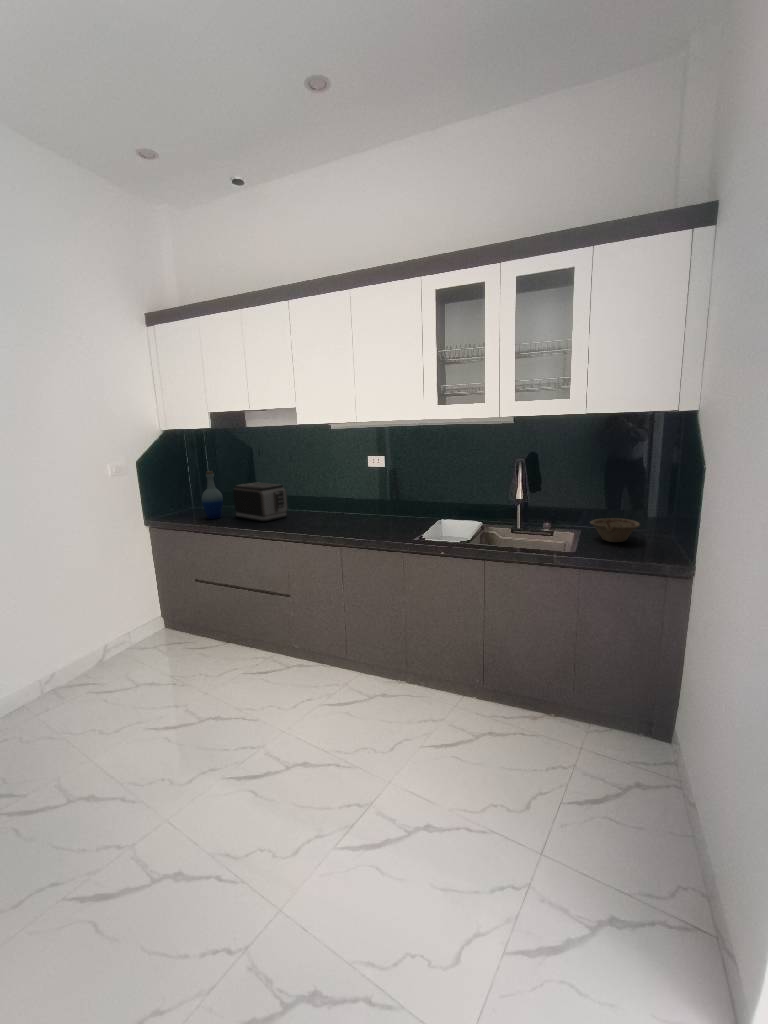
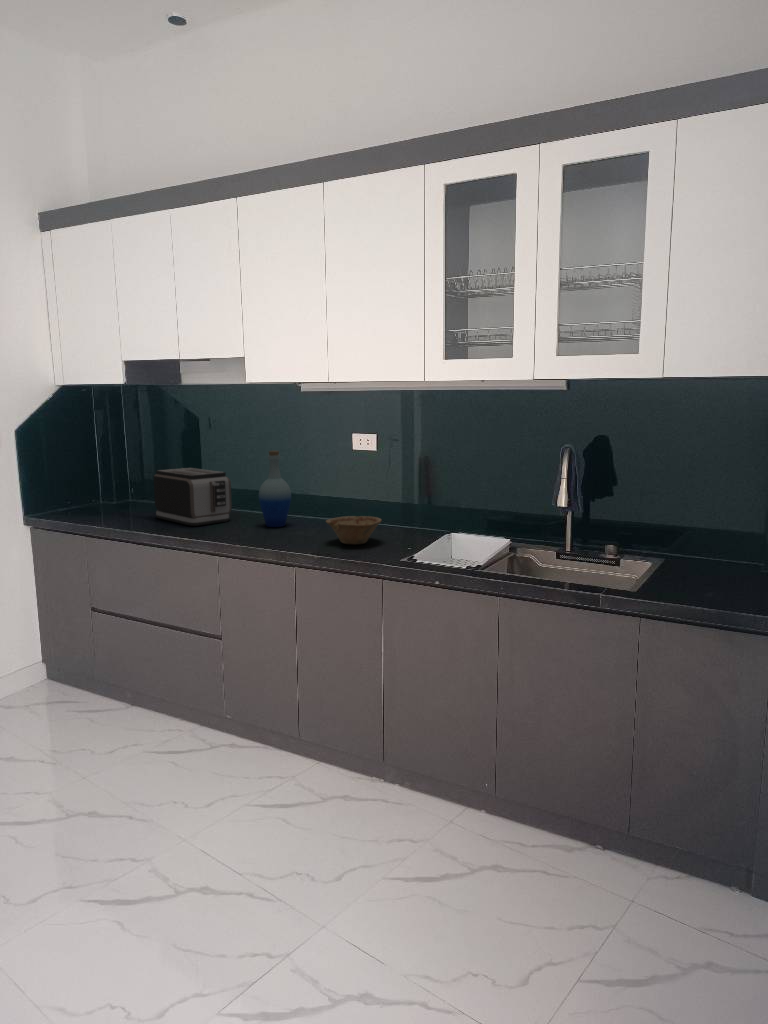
bottle: present [202,471,223,519] -> present [259,451,291,527]
dish: present [590,518,640,542] -> present [326,516,382,545]

